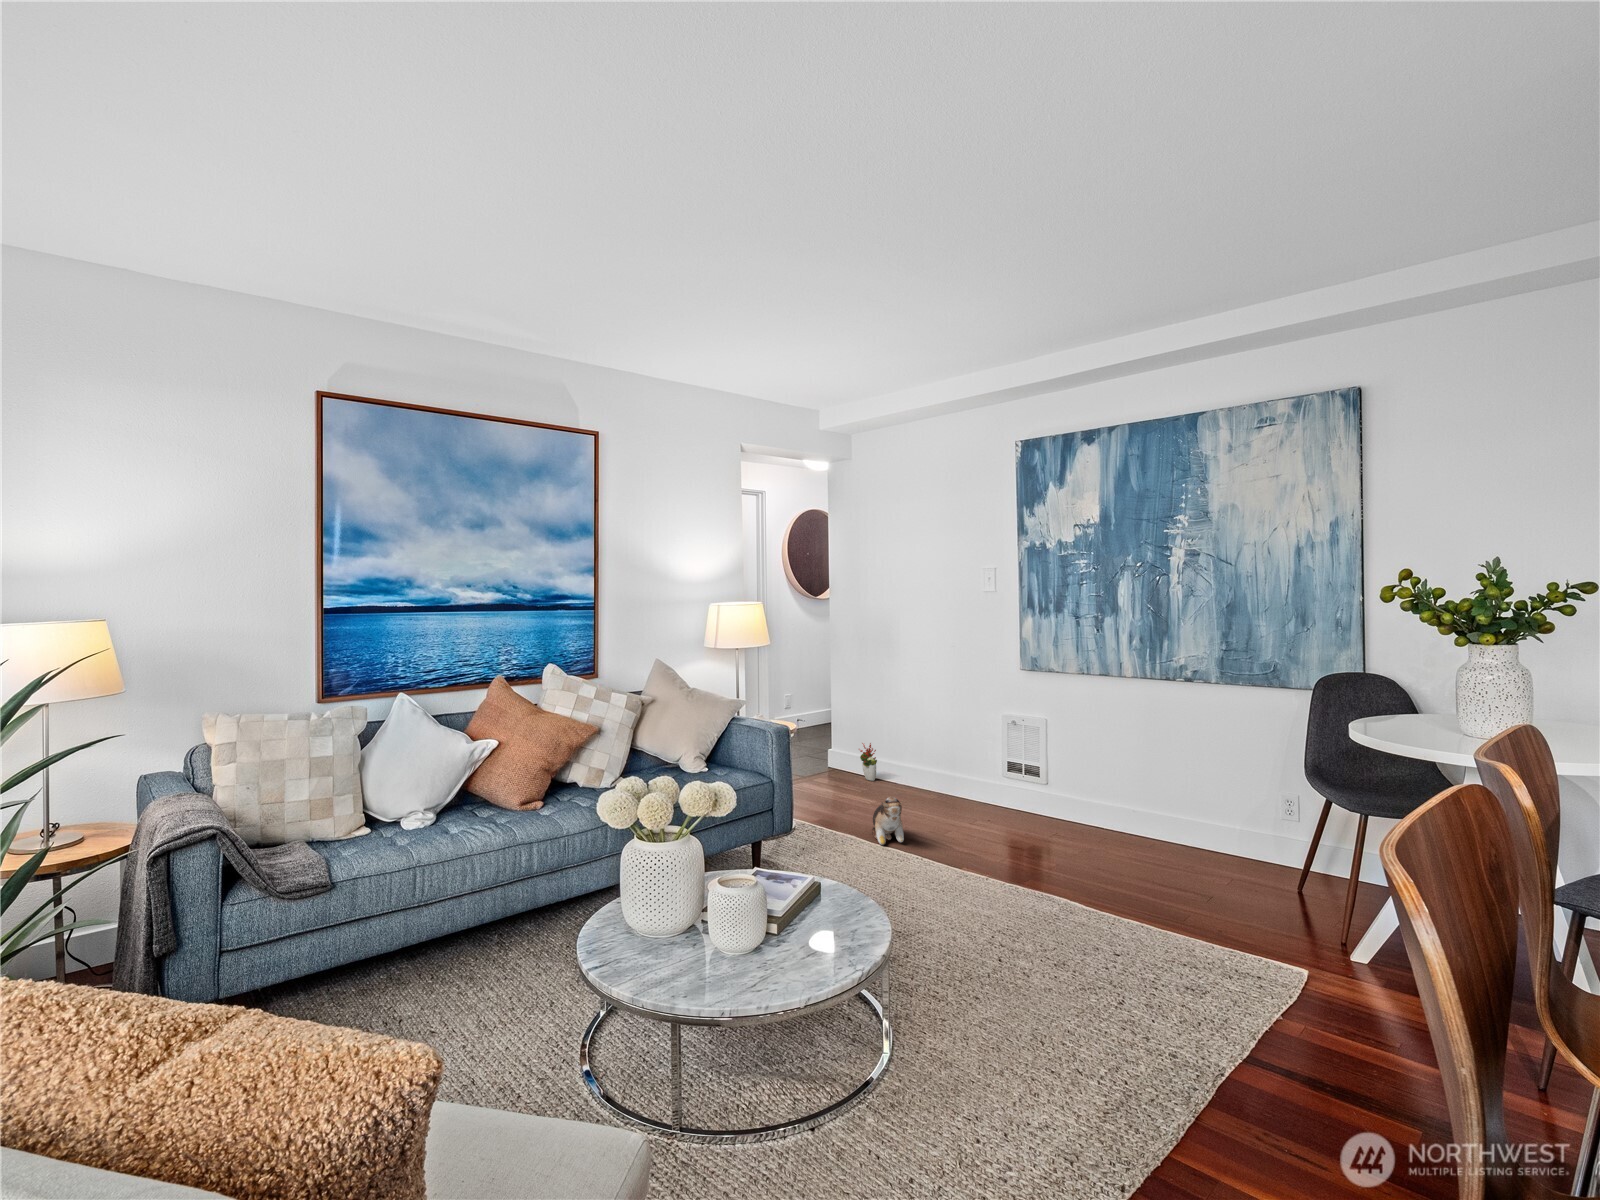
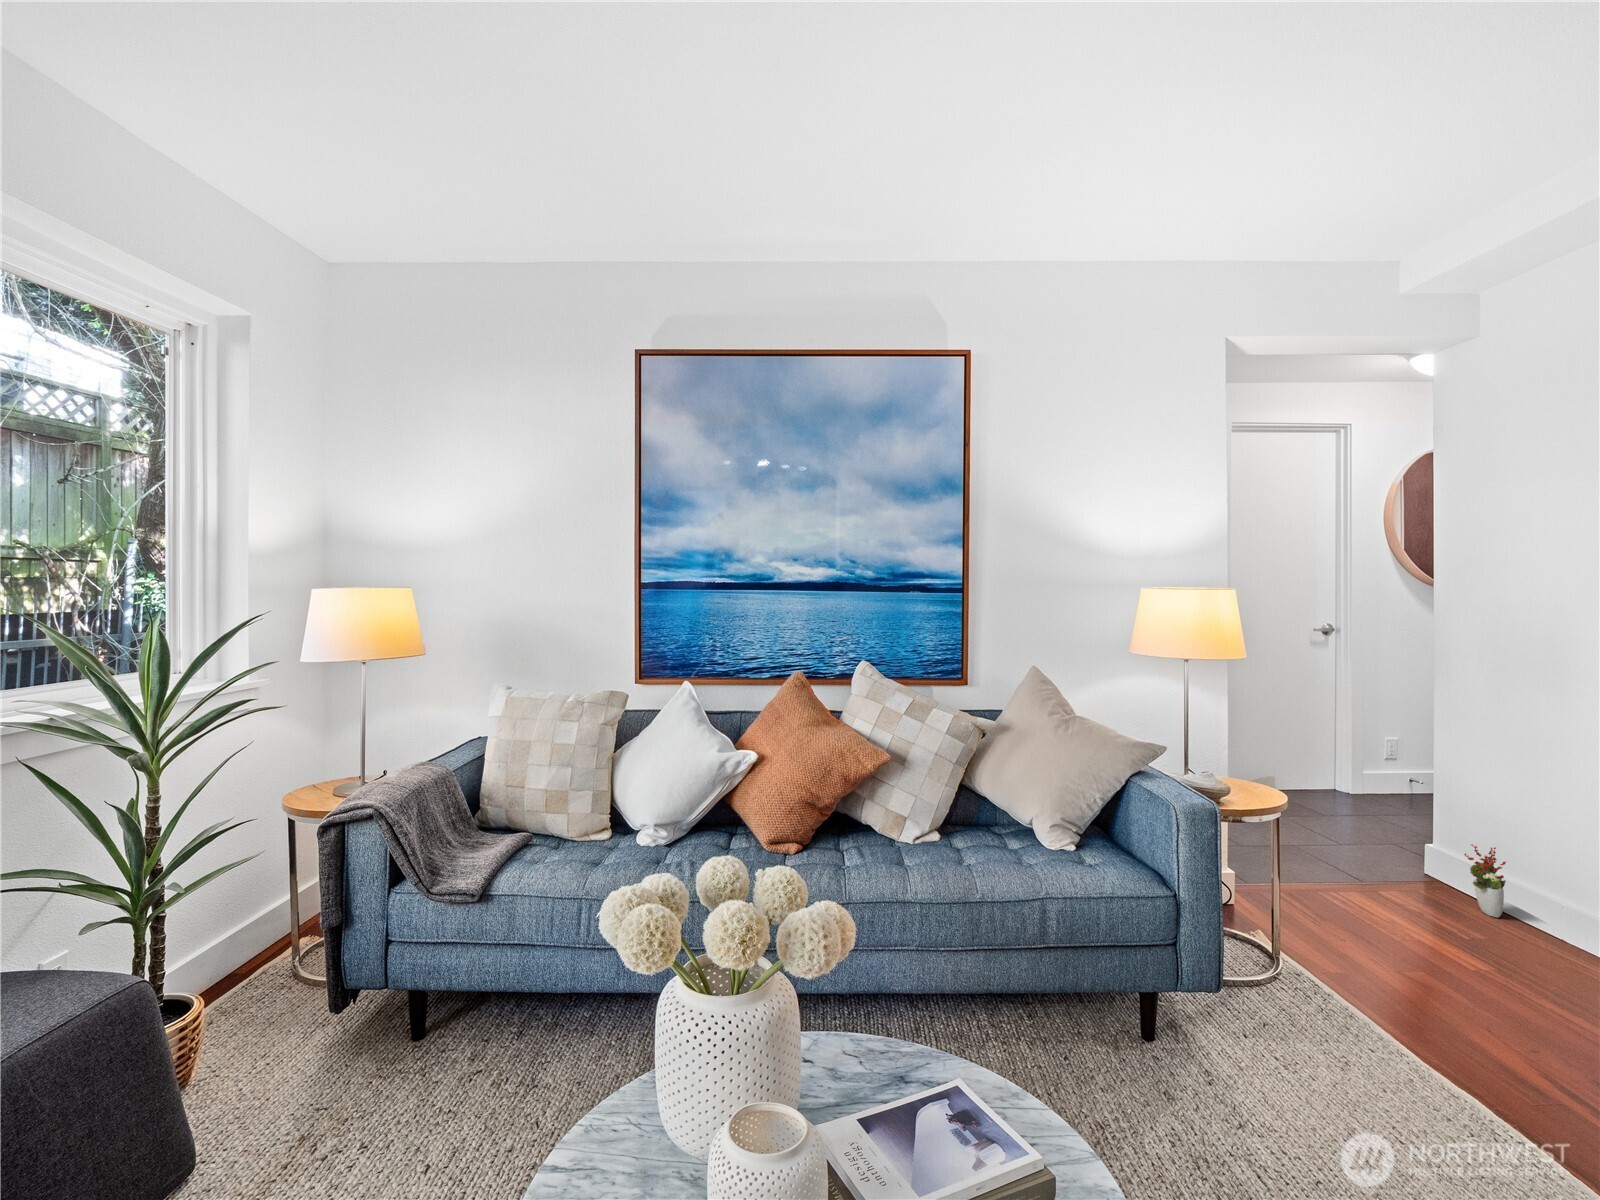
plush toy: present [872,796,904,845] -> none [1423,965,1493,1064]

